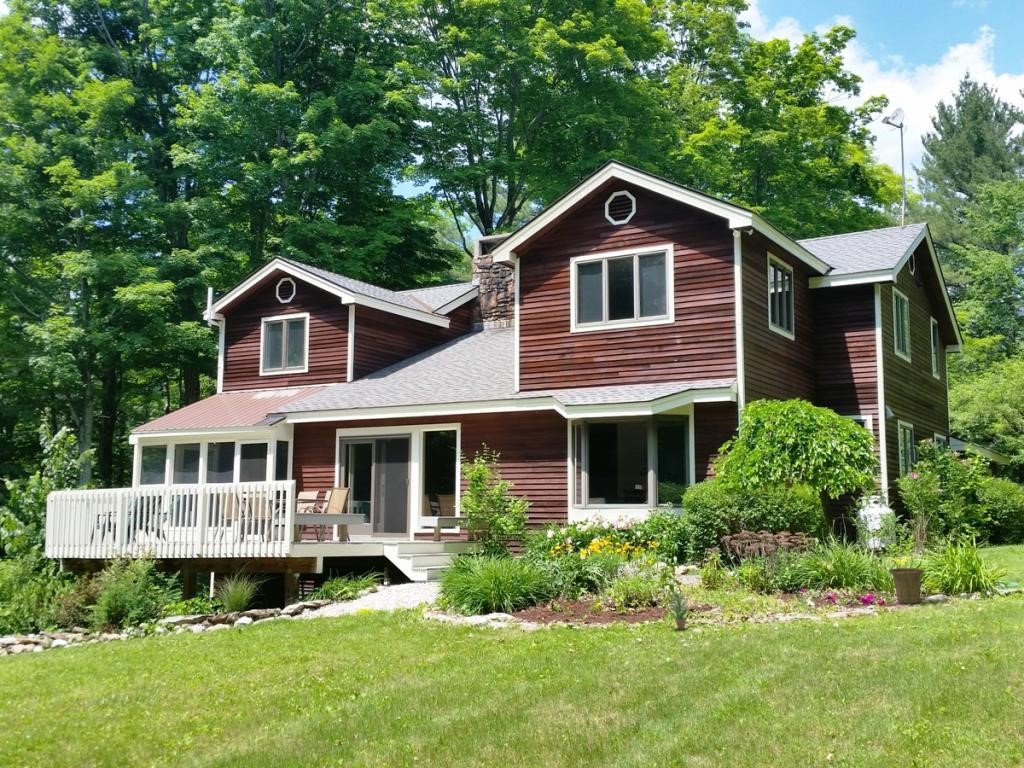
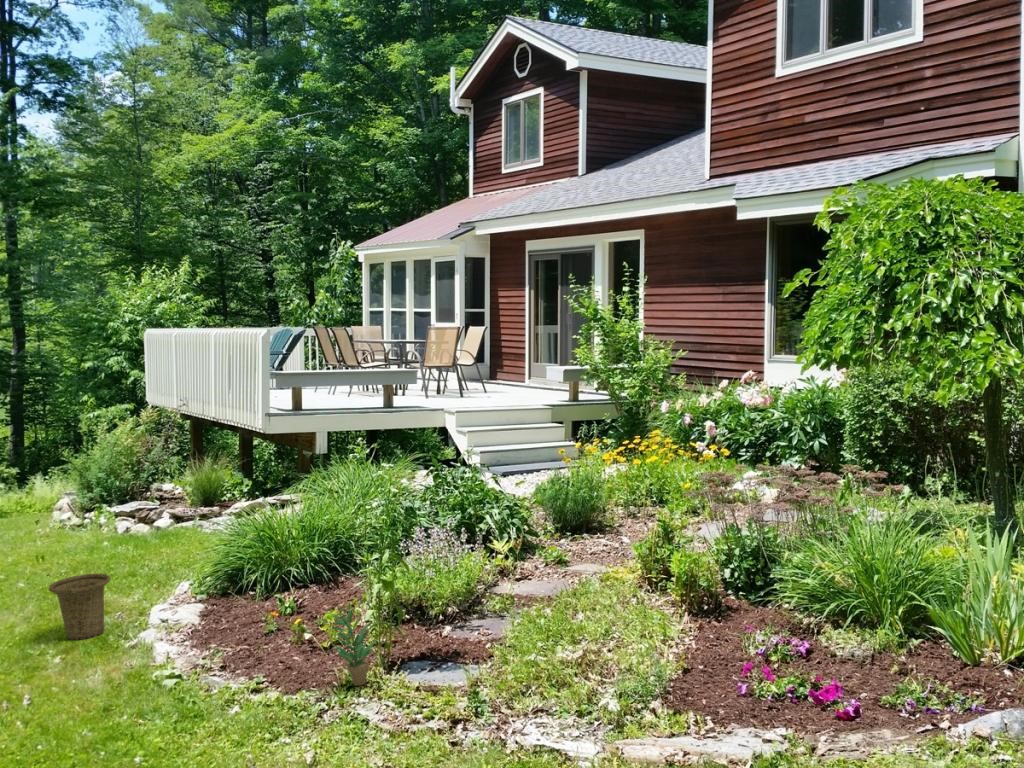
basket: present [888,568,924,604] -> present [49,574,110,640]

